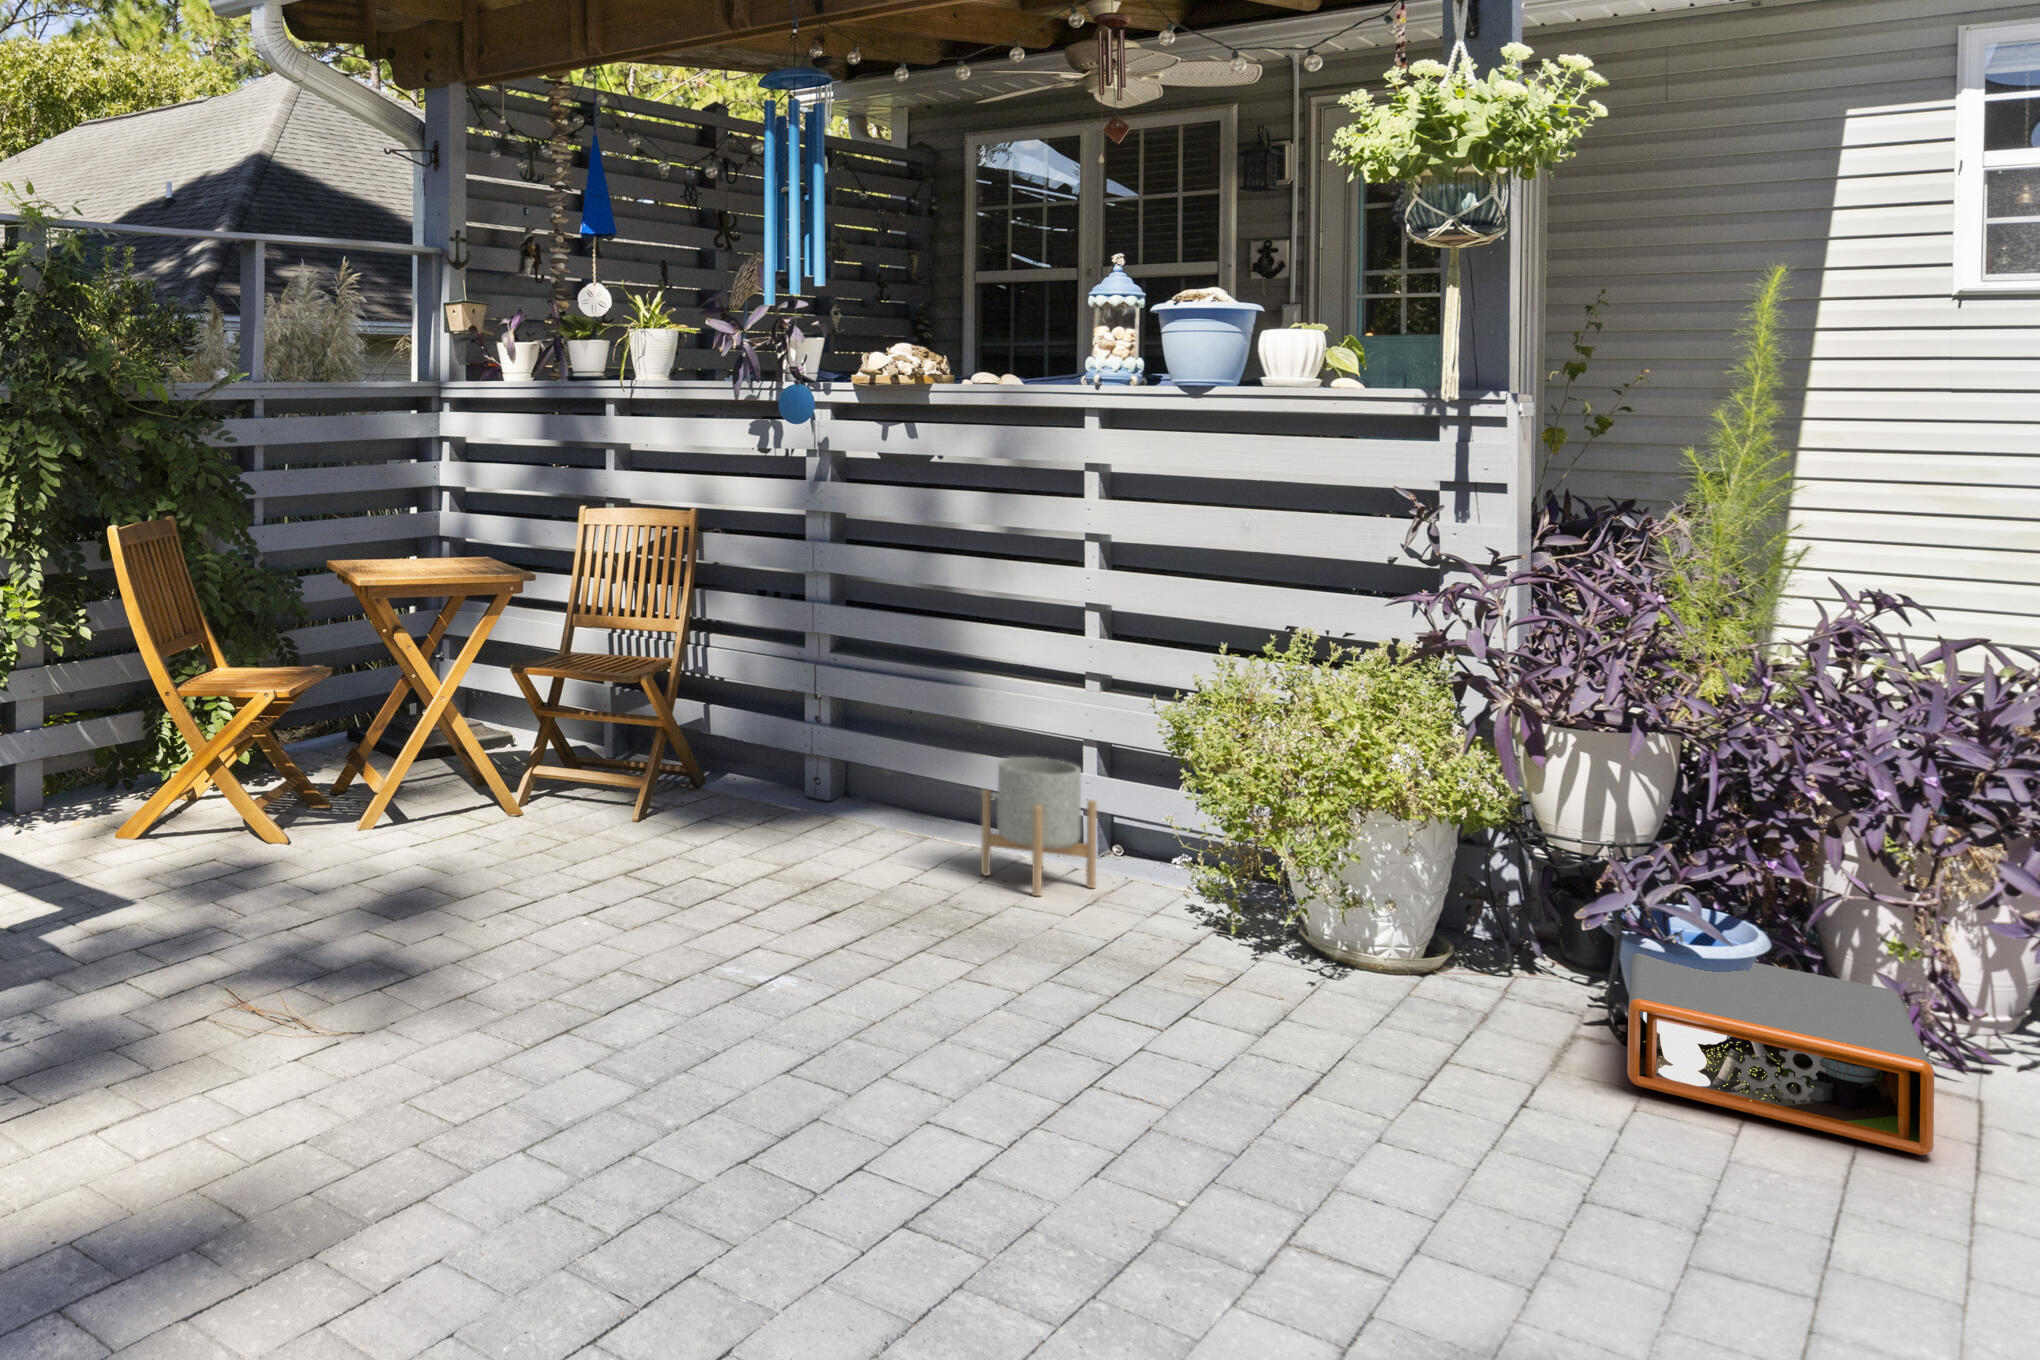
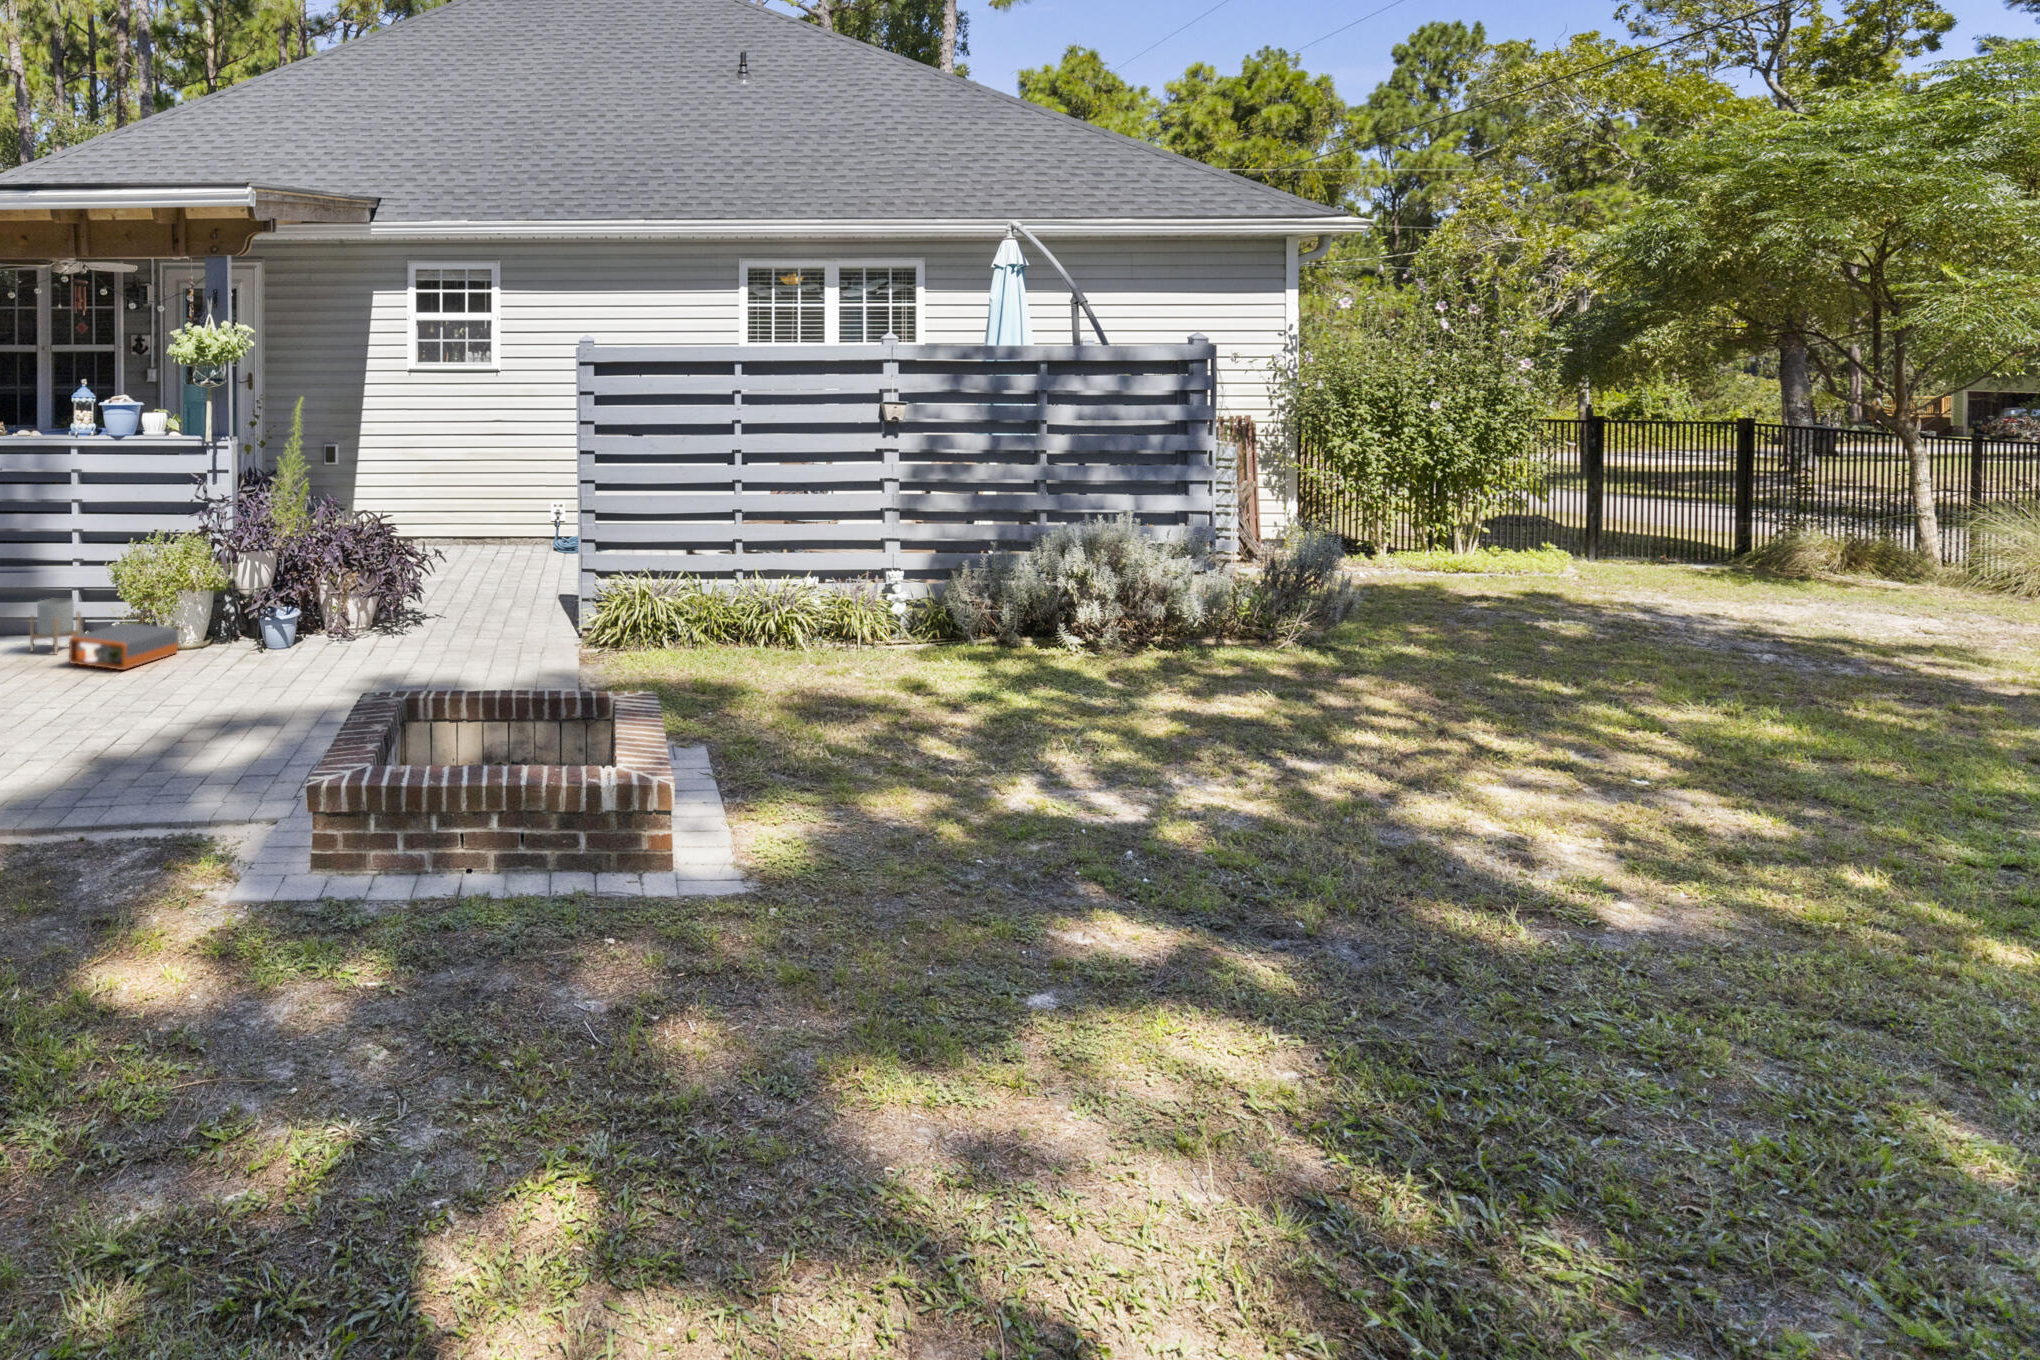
storage box: present [1627,953,1934,1155] -> present [69,623,178,670]

